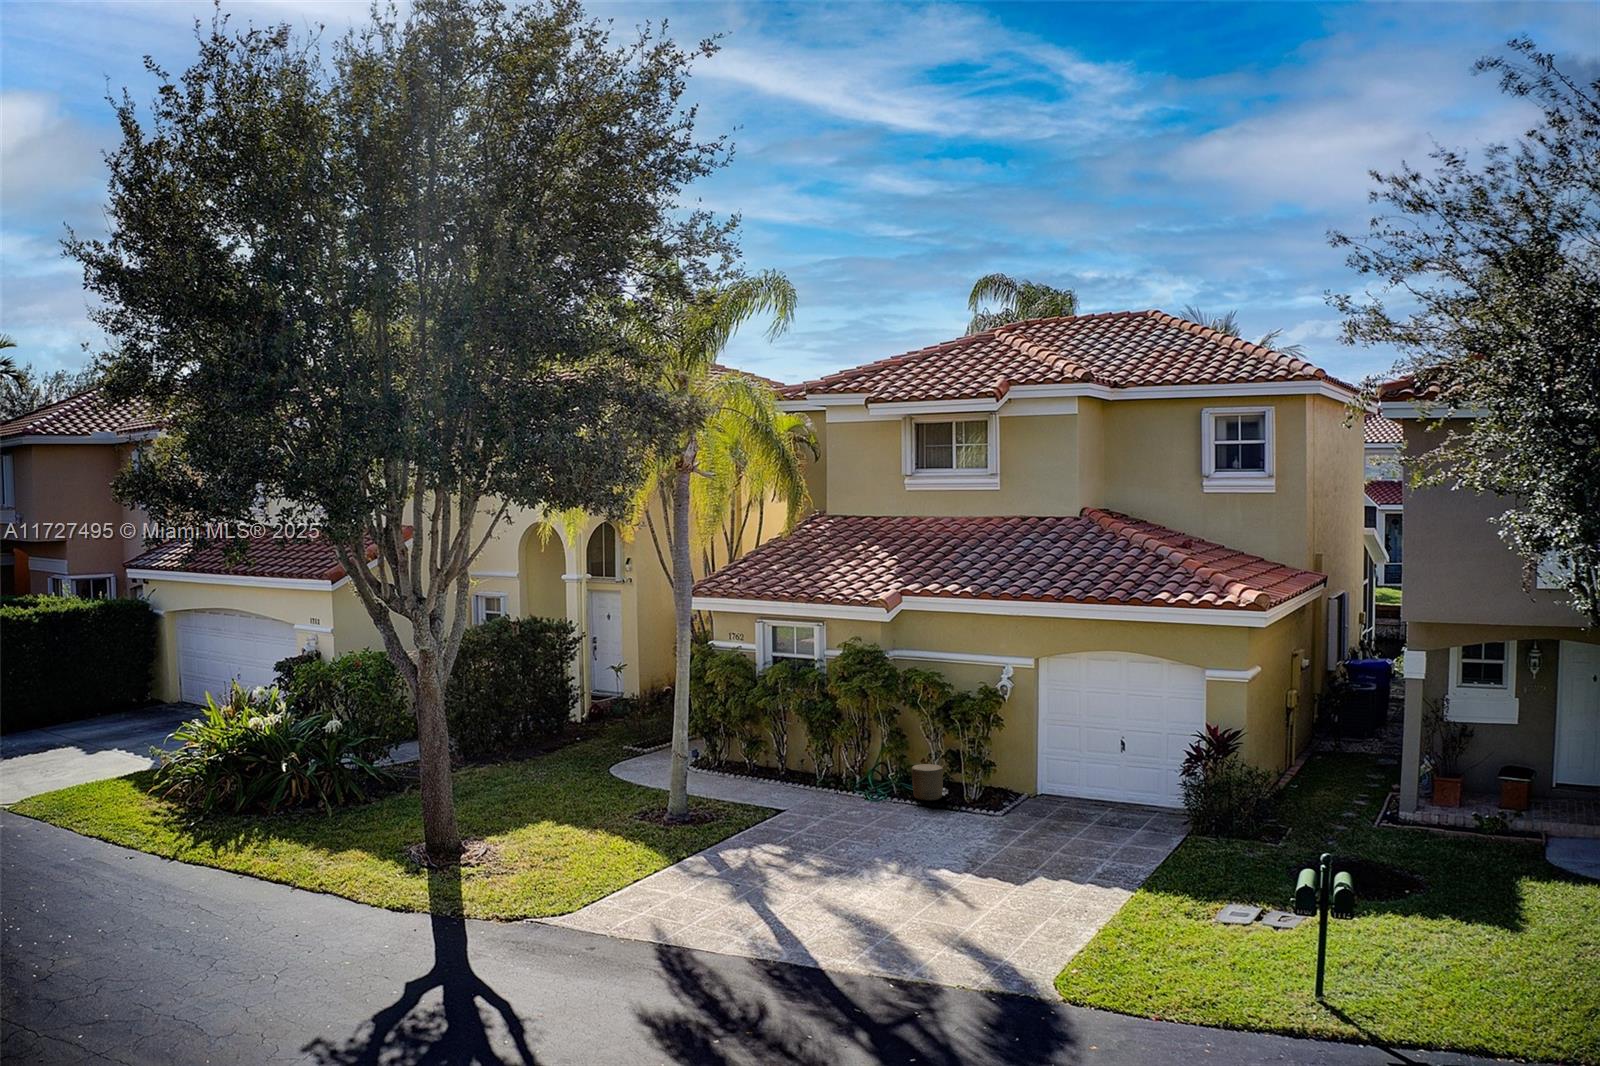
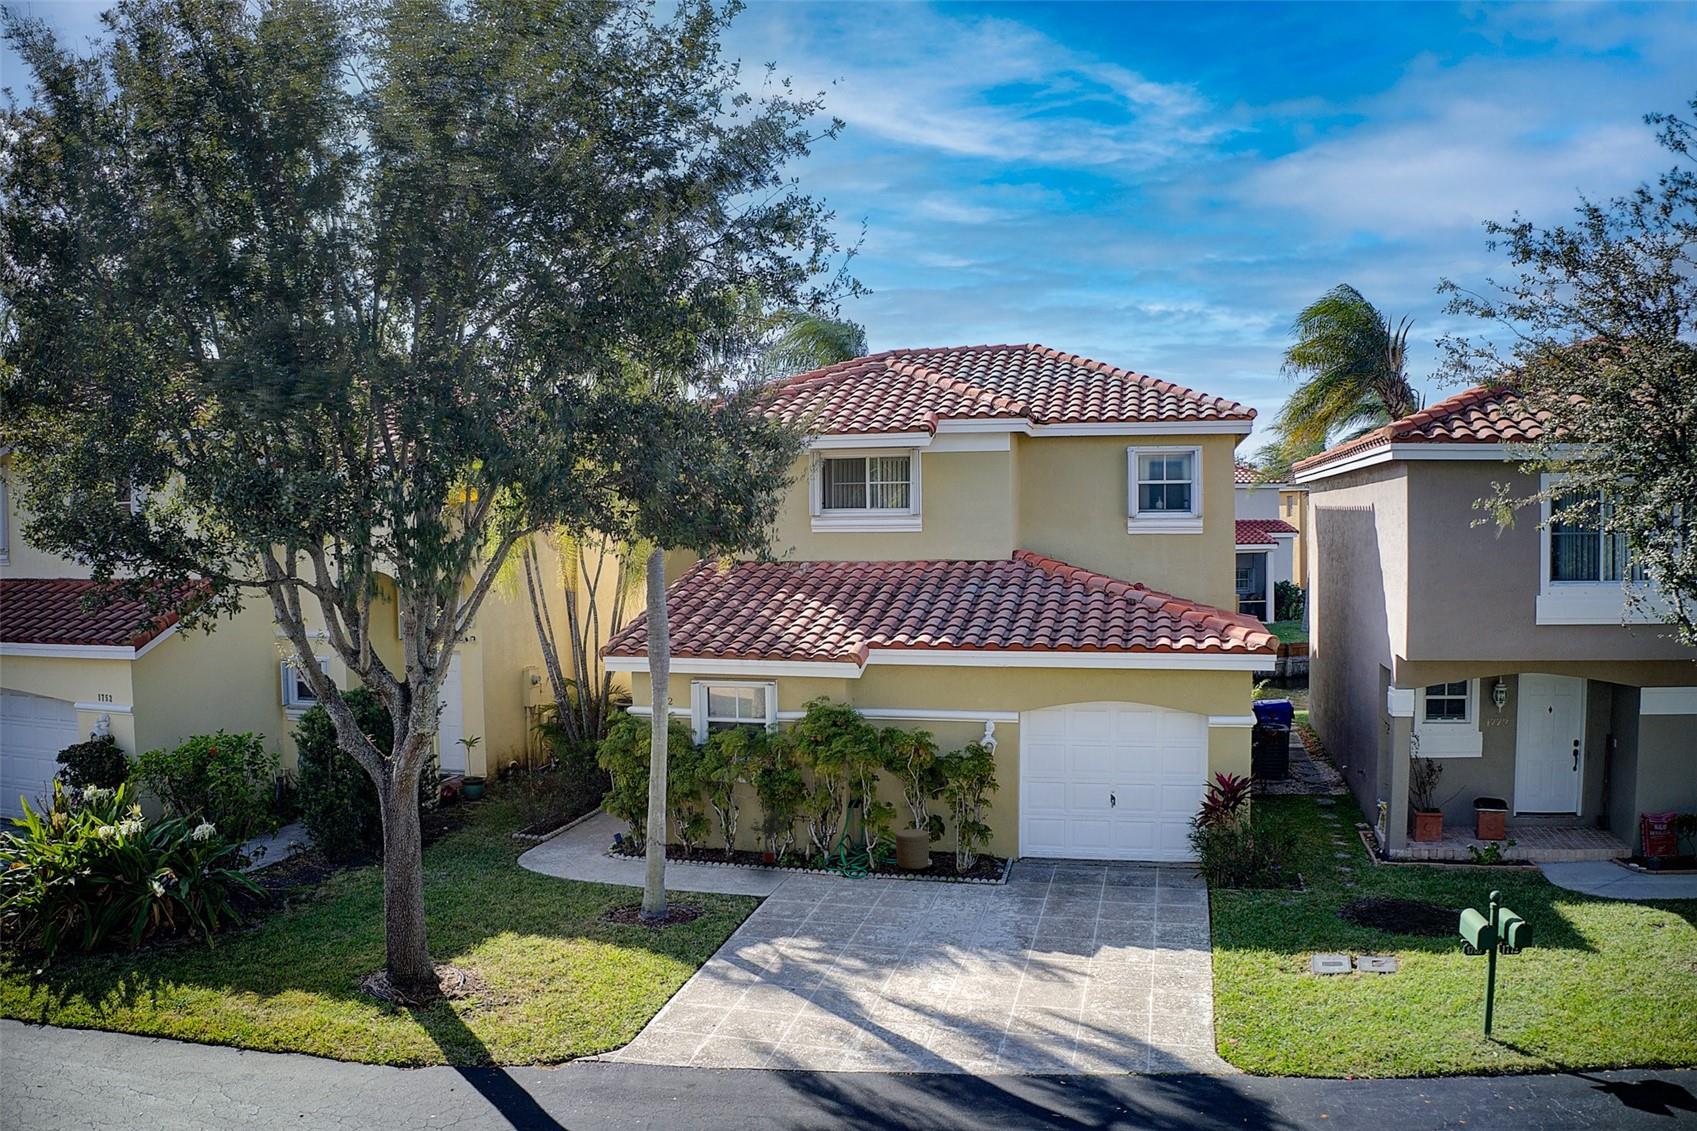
potted tree: none [792,732,825,785] -> present [750,804,789,863]

